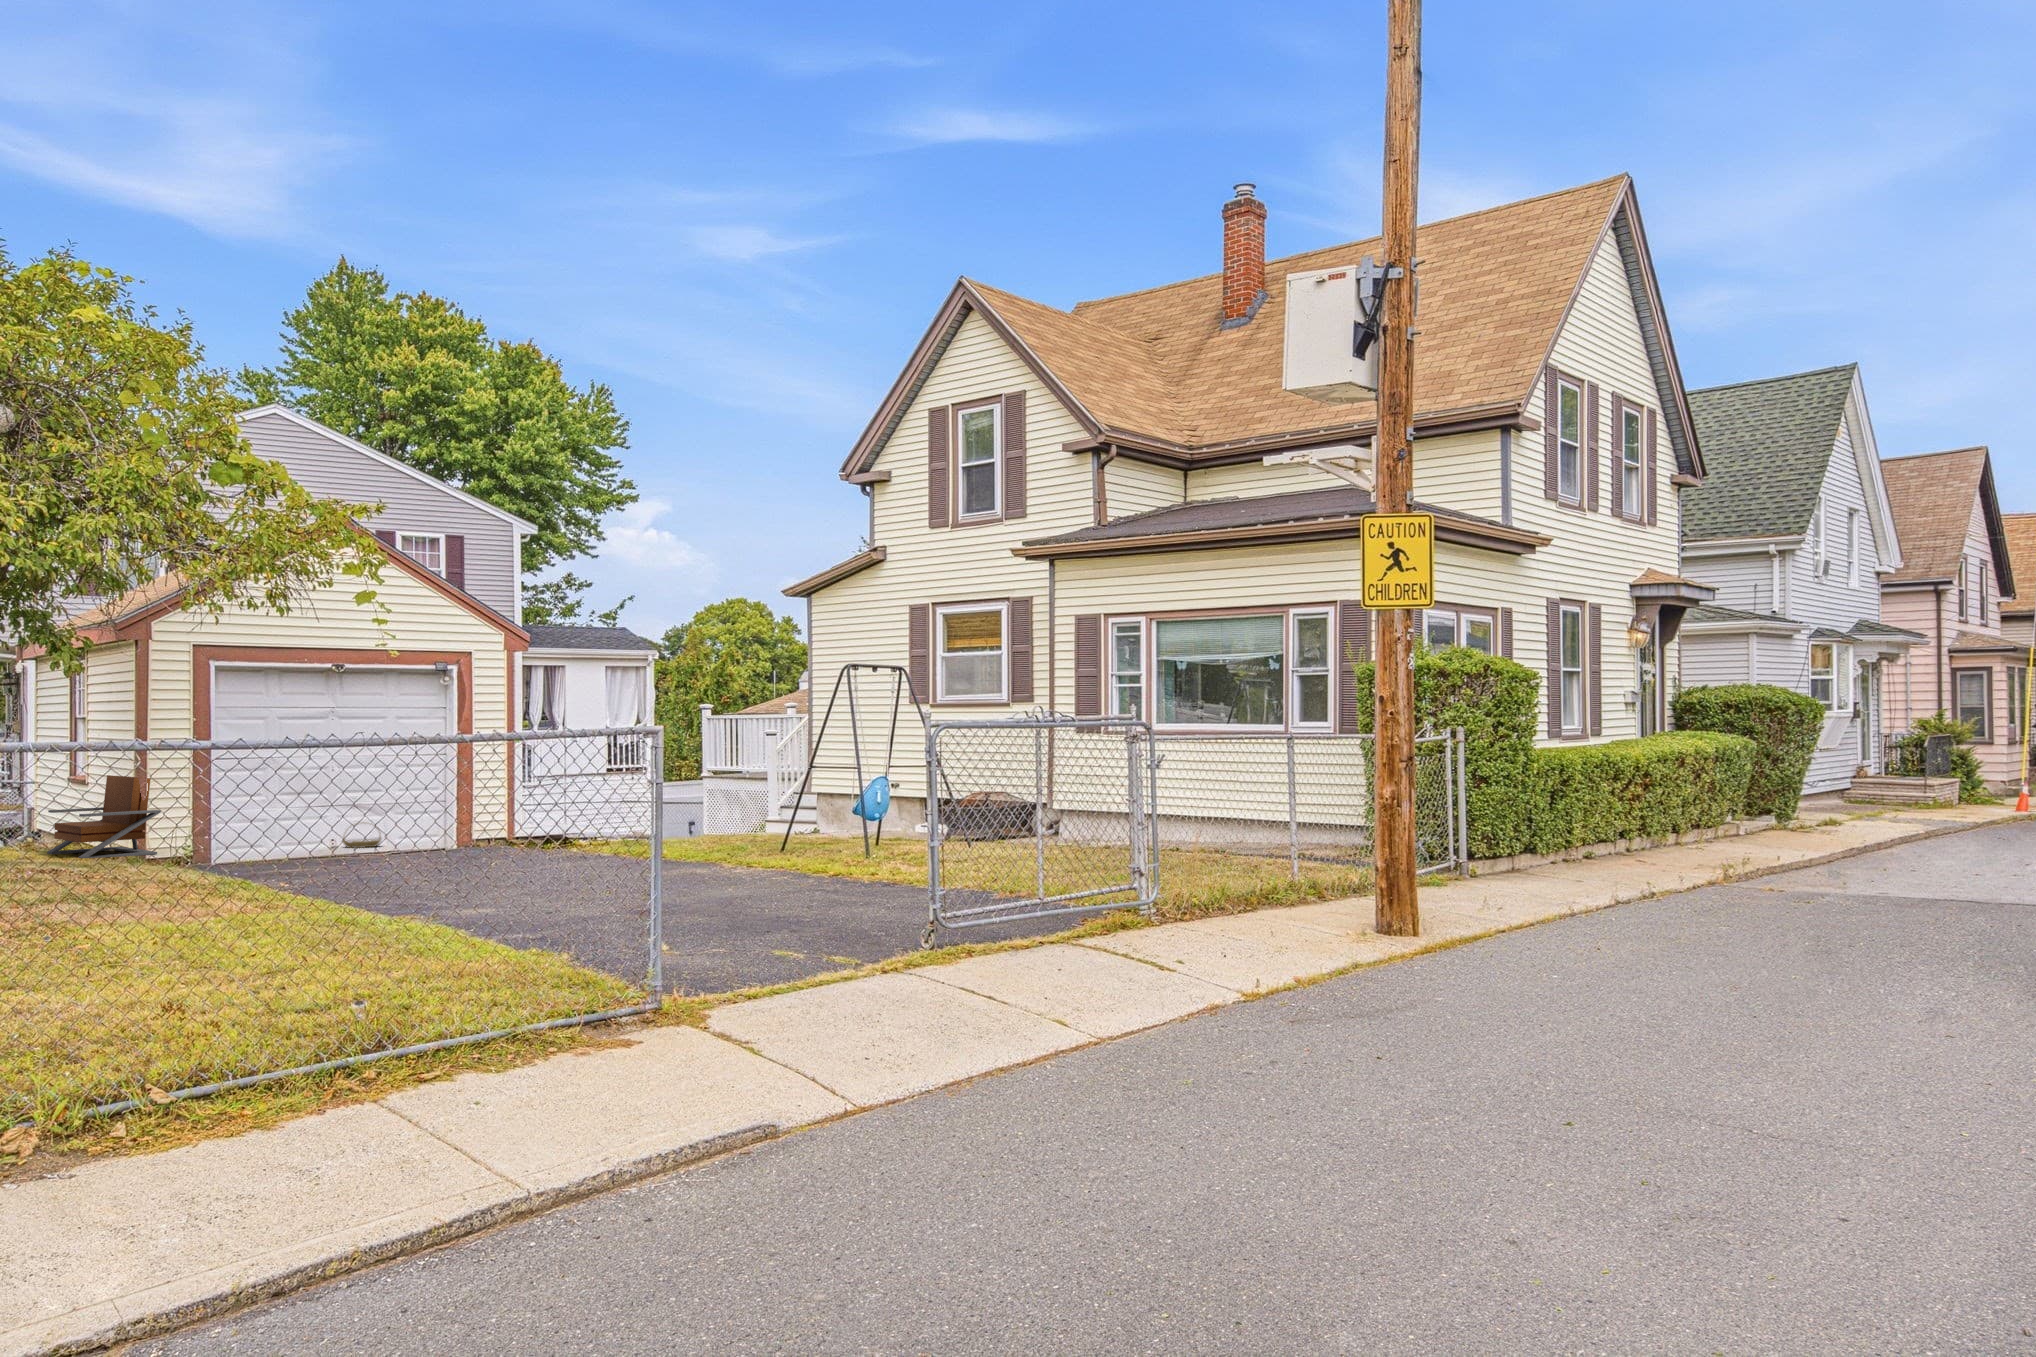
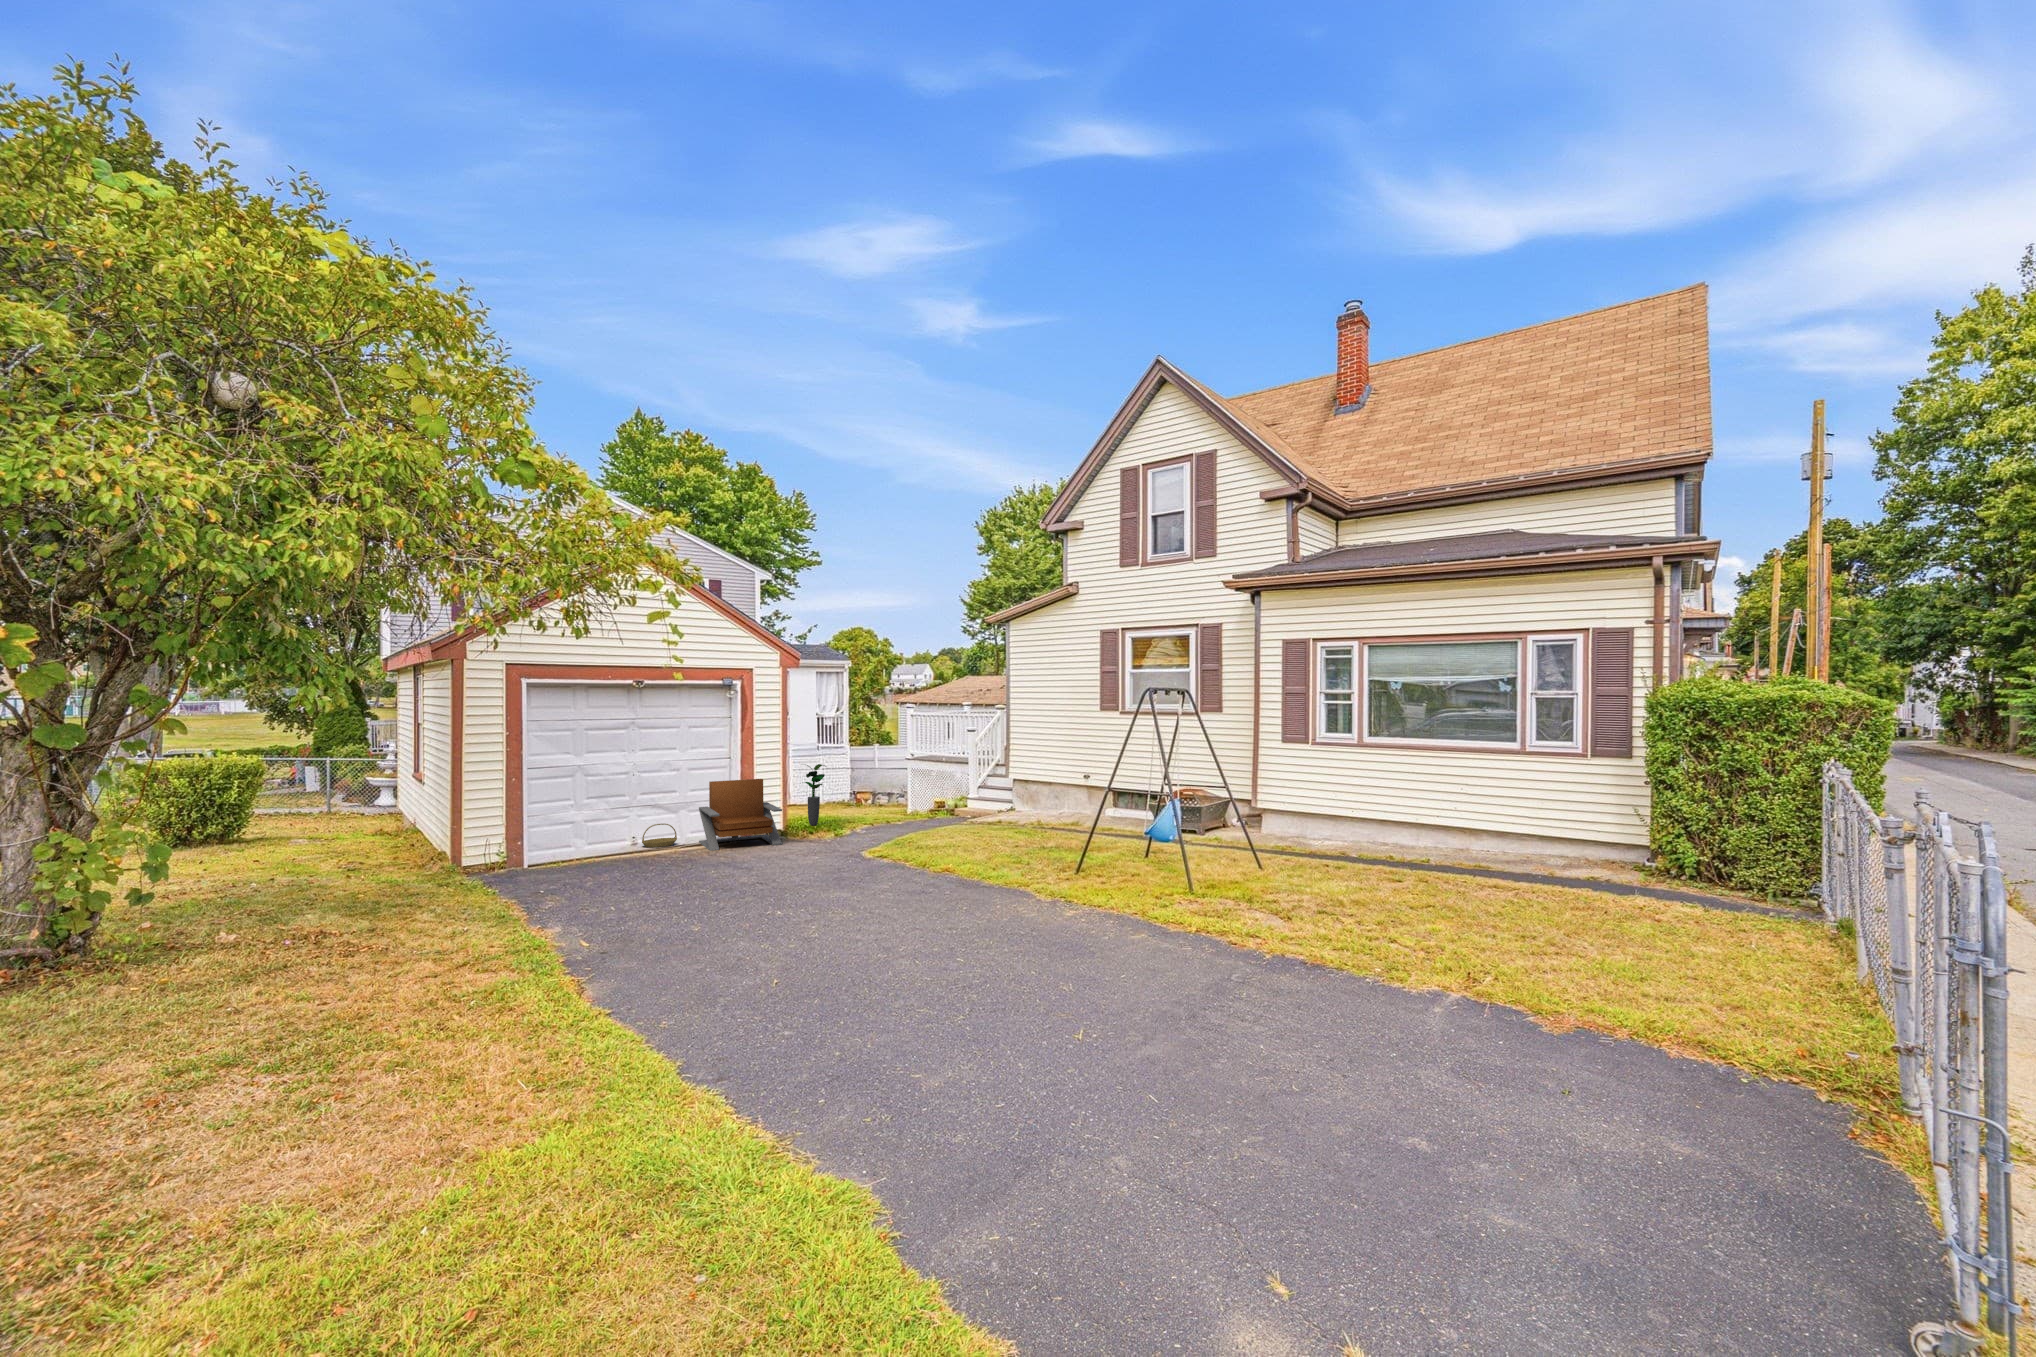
potted plant: none [529,765,563,838] -> present [805,764,825,826]
lounge chair: present [47,775,161,858] -> present [699,779,782,851]

